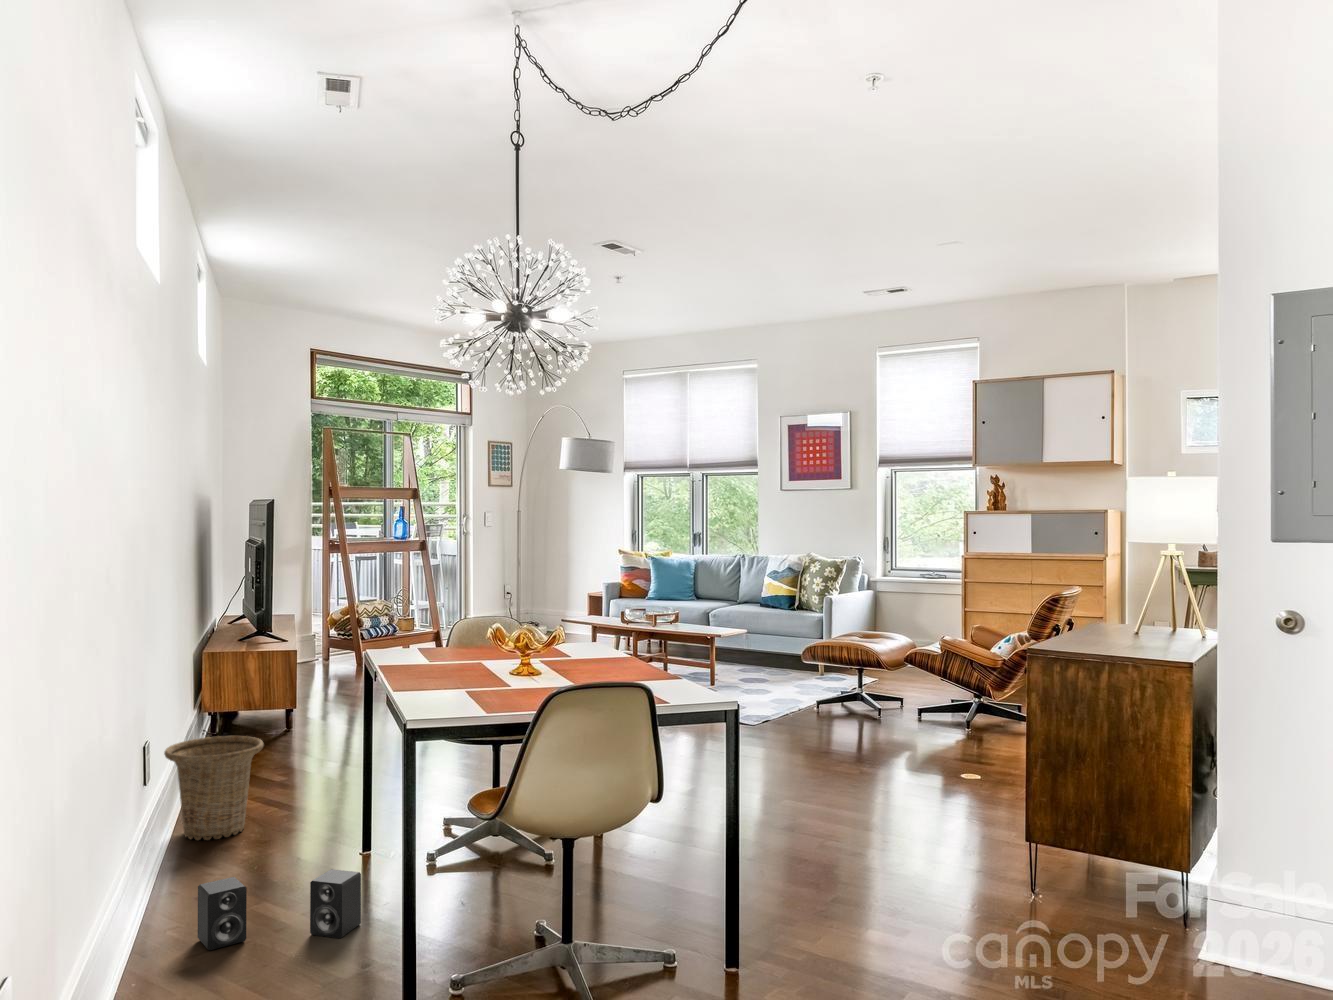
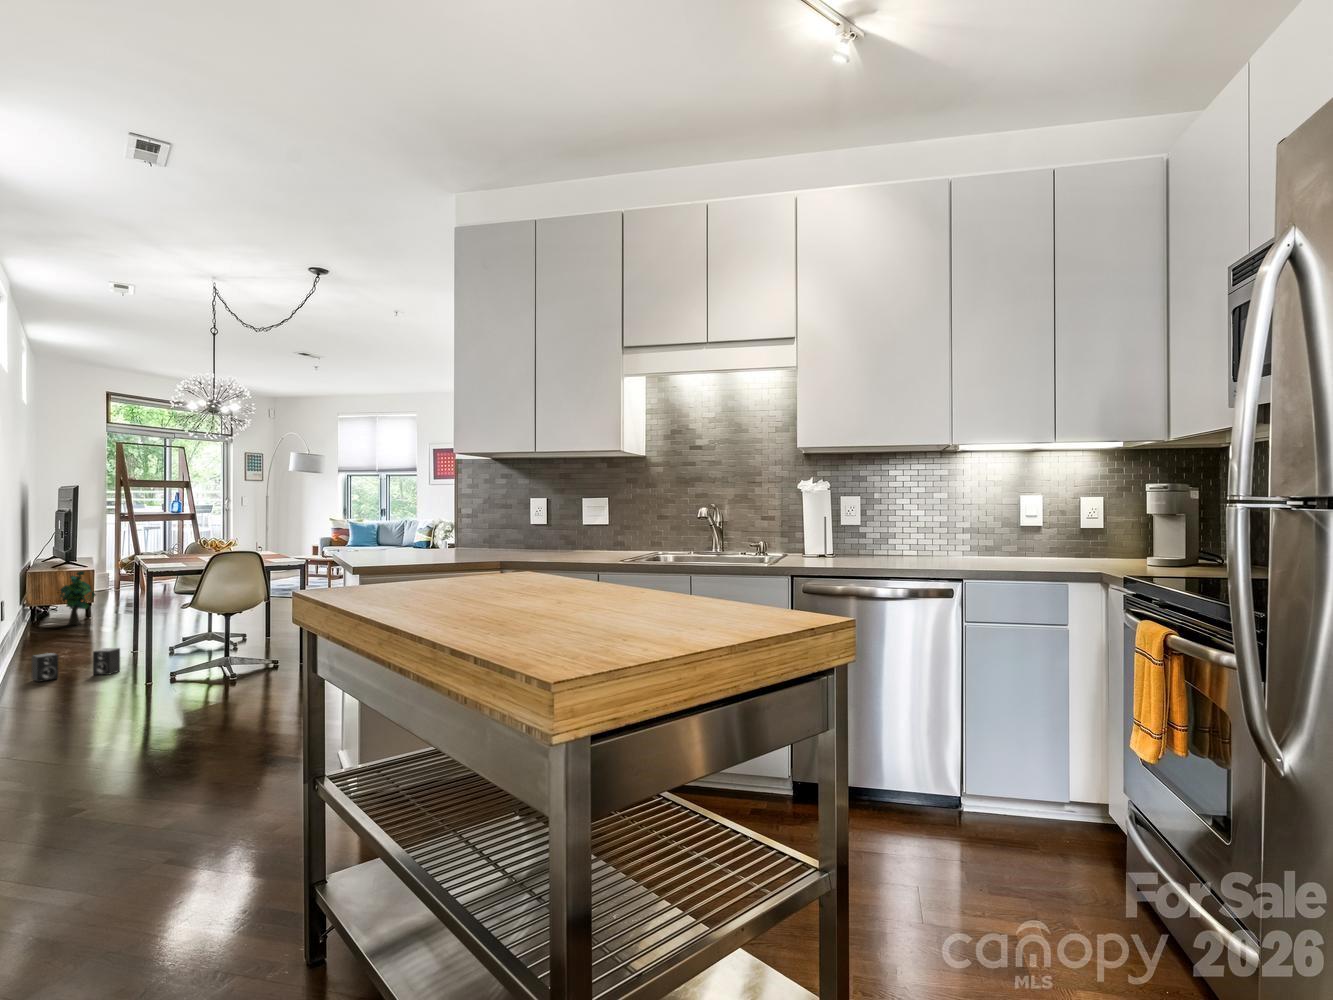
decorative plant: none [242,651,302,748] -> present [60,571,96,625]
basket: present [164,736,263,840] -> none [7,606,69,656]

